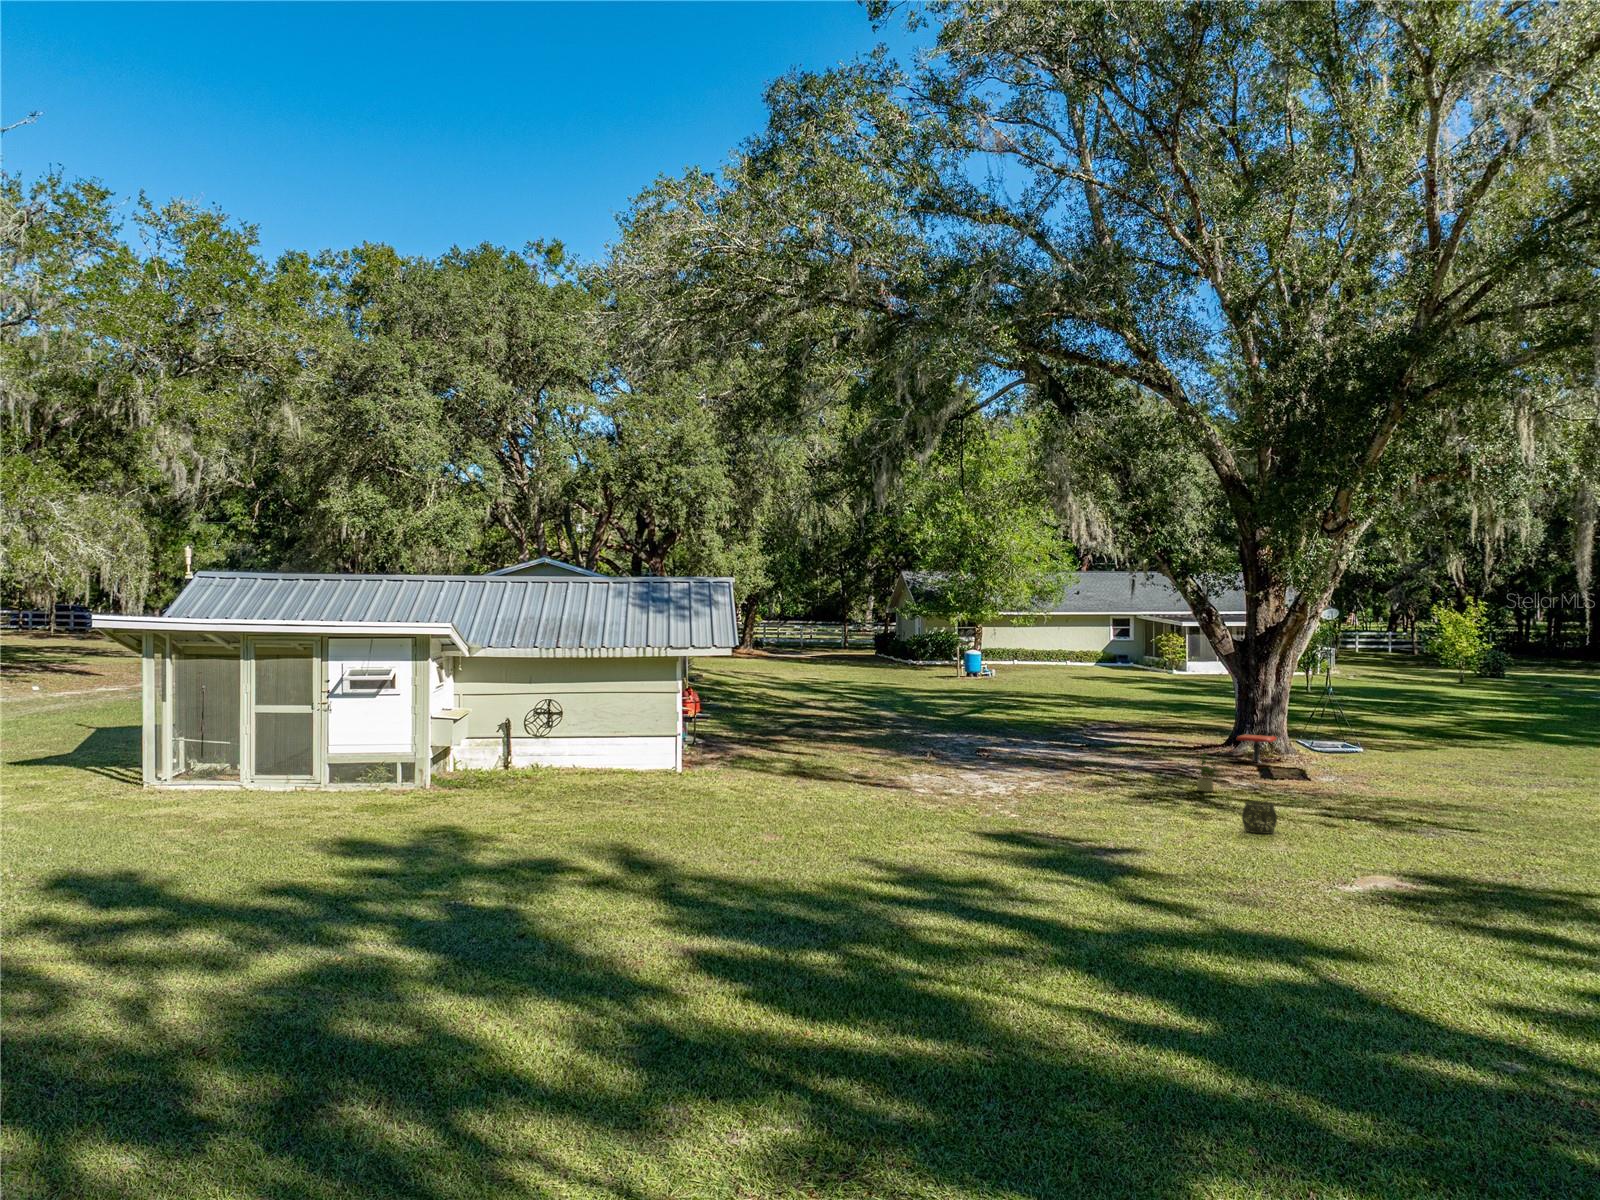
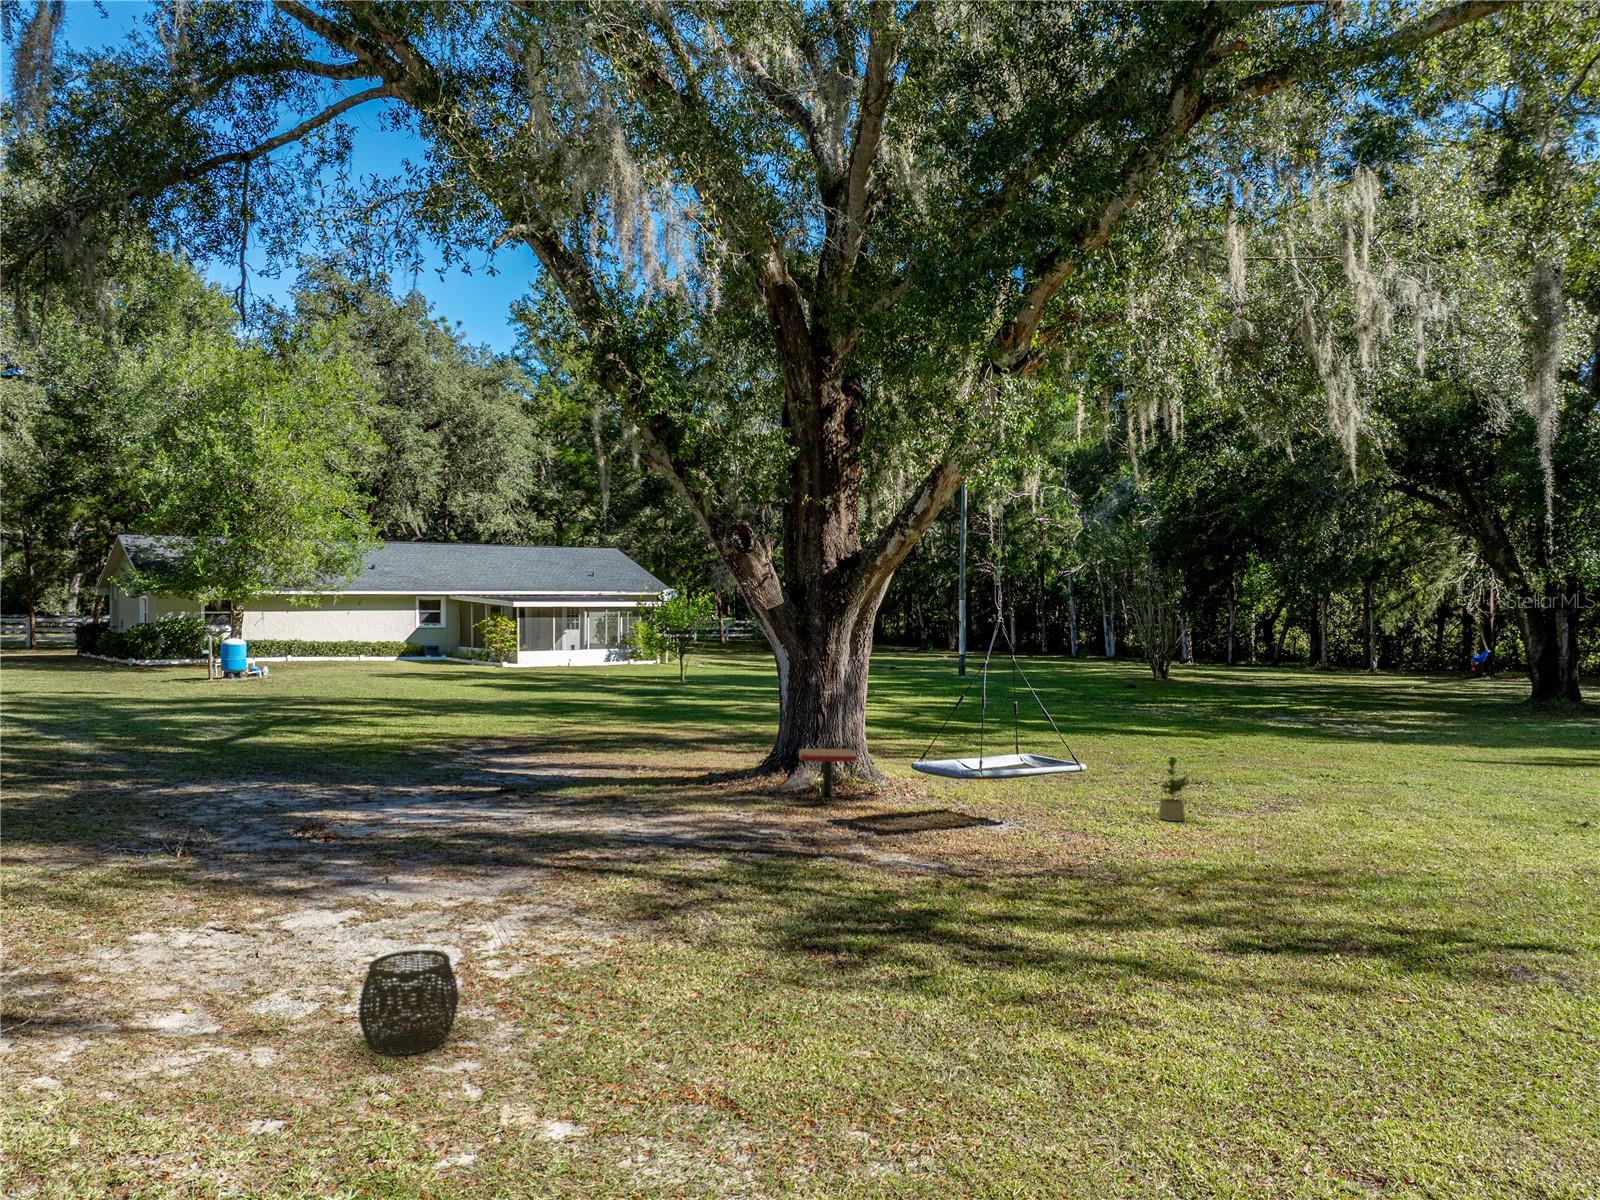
potted plant: present [1197,752,1216,792] -> present [1159,757,1188,821]
woven basket: present [1242,801,1277,834] -> present [358,950,459,1056]

